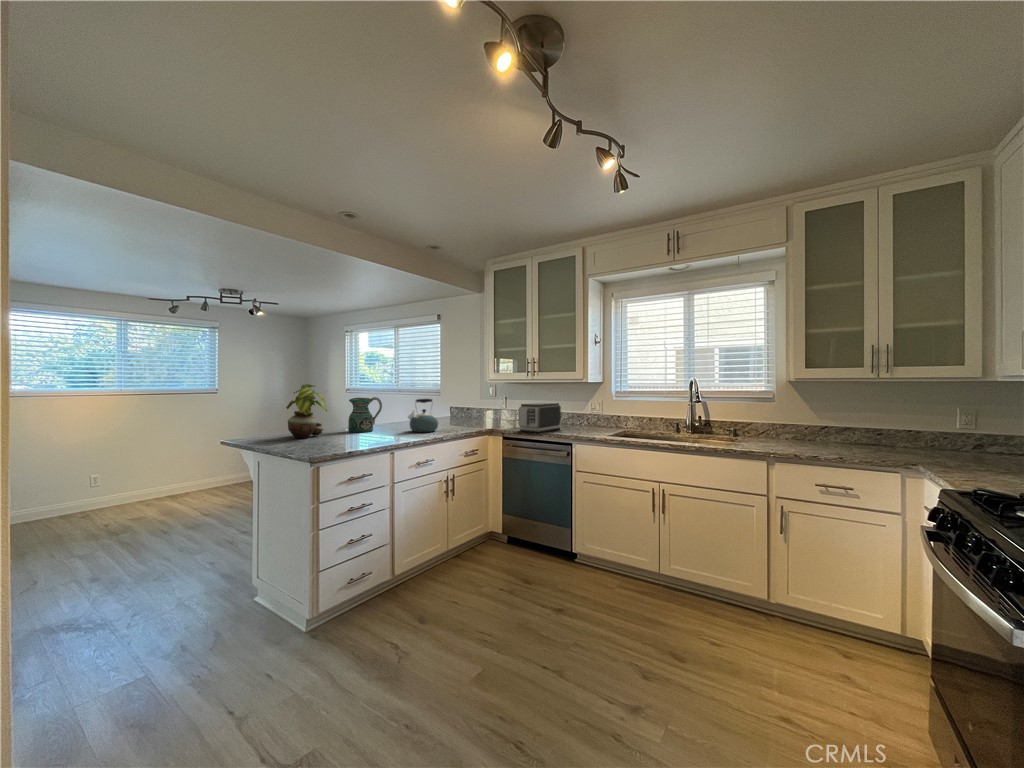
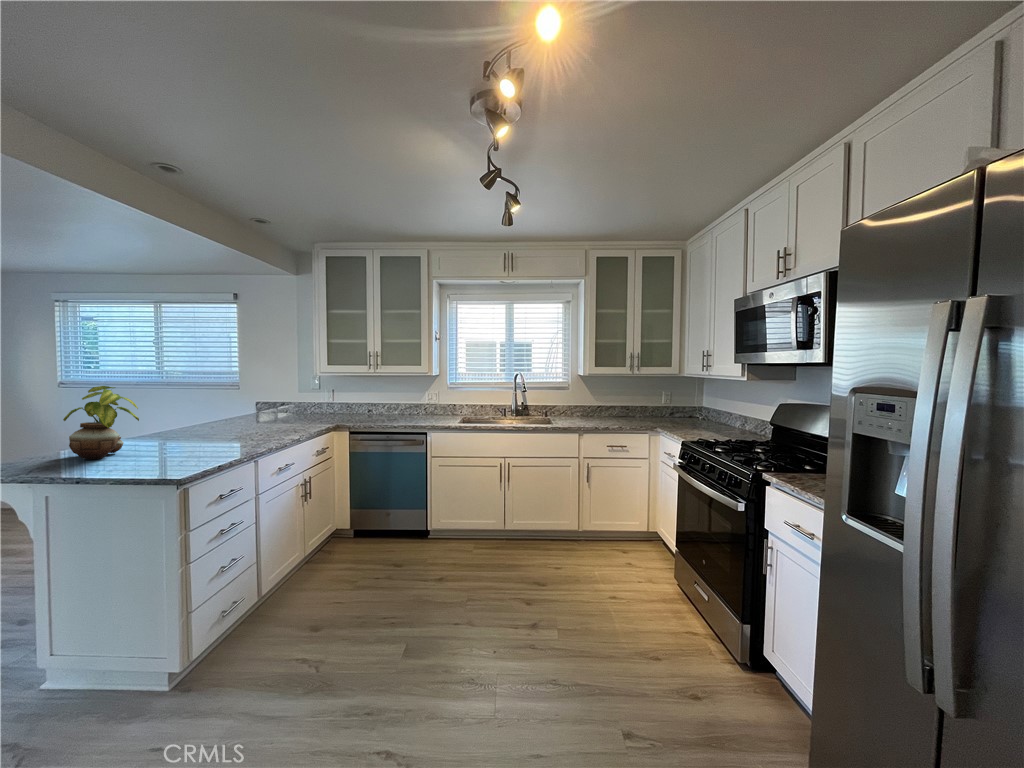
ceramic pitcher: present [348,397,382,432] -> none [151,398,202,444]
kettle: present [408,399,438,432] -> none [243,397,281,436]
toaster: present [518,403,561,433] -> none [370,395,408,425]

